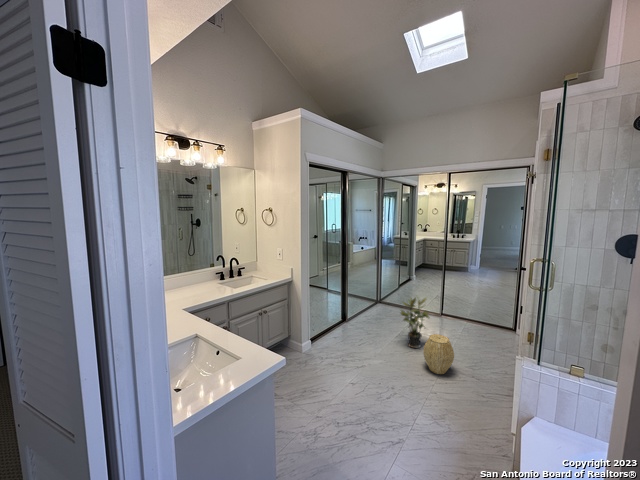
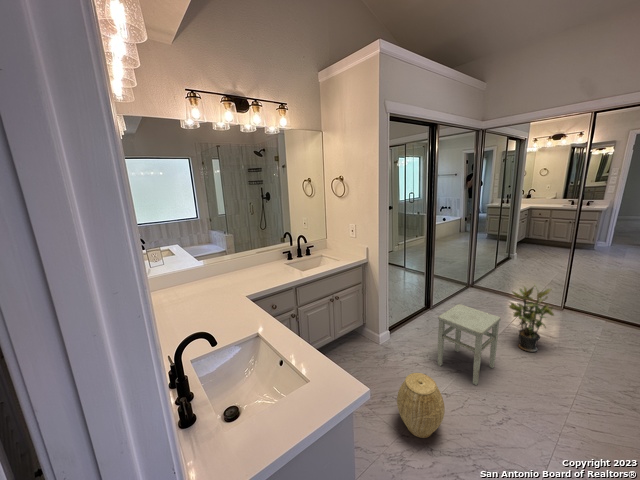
stool: none [347,313,392,375] -> present [438,304,501,385]
woven basket: present [423,334,454,374] -> present [397,373,445,438]

